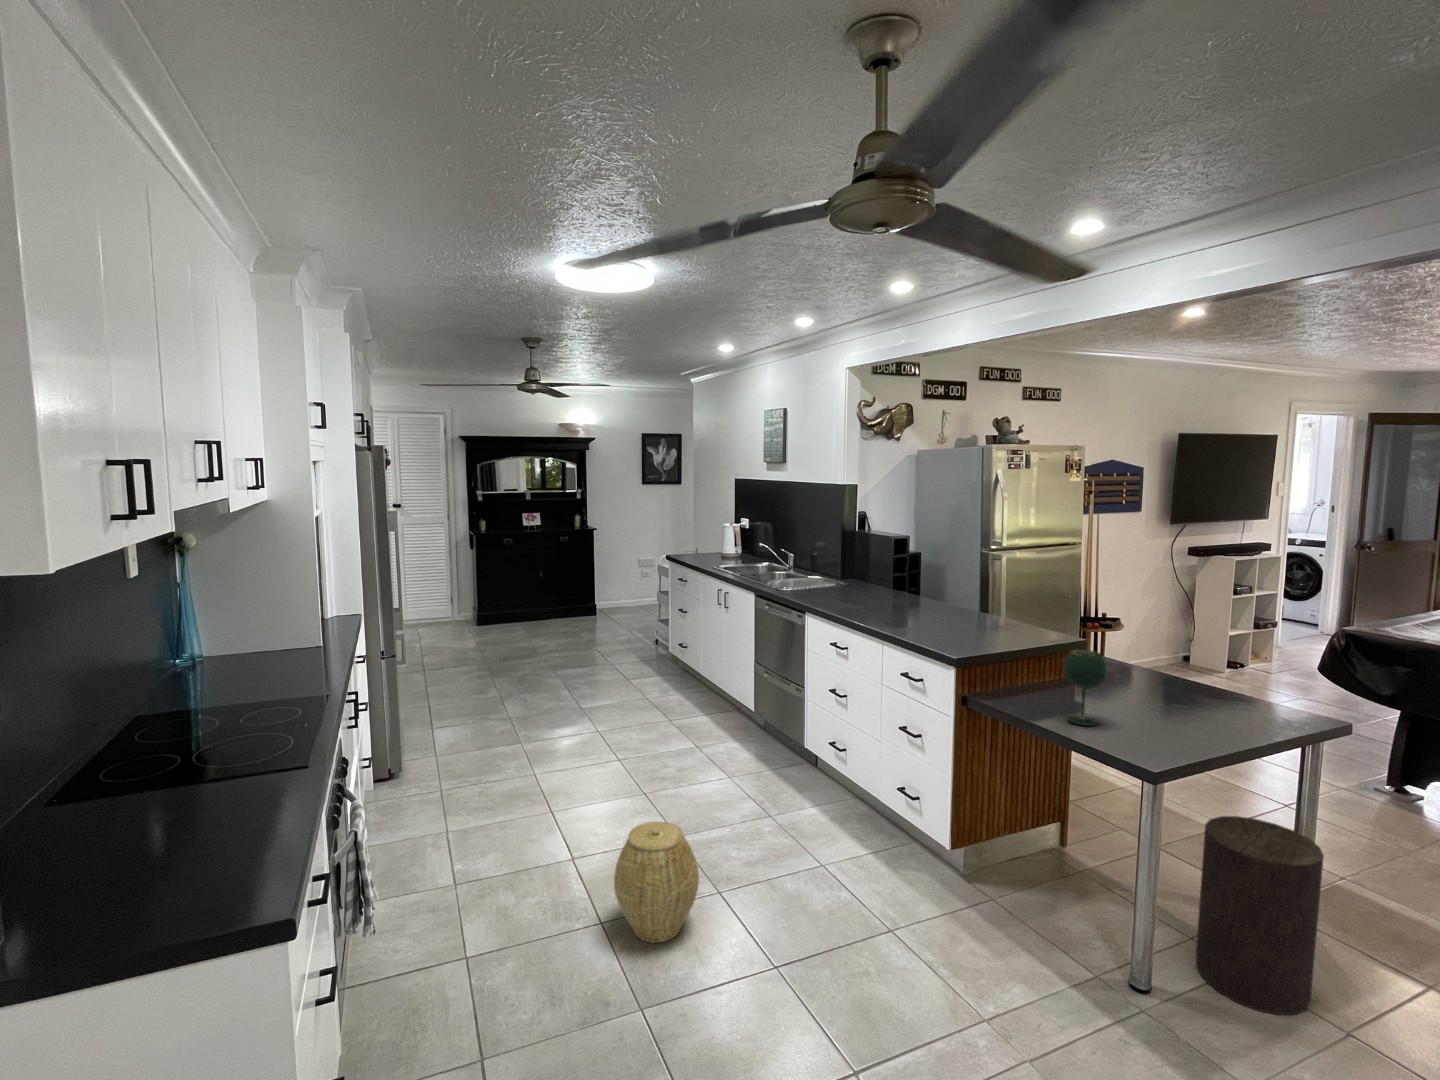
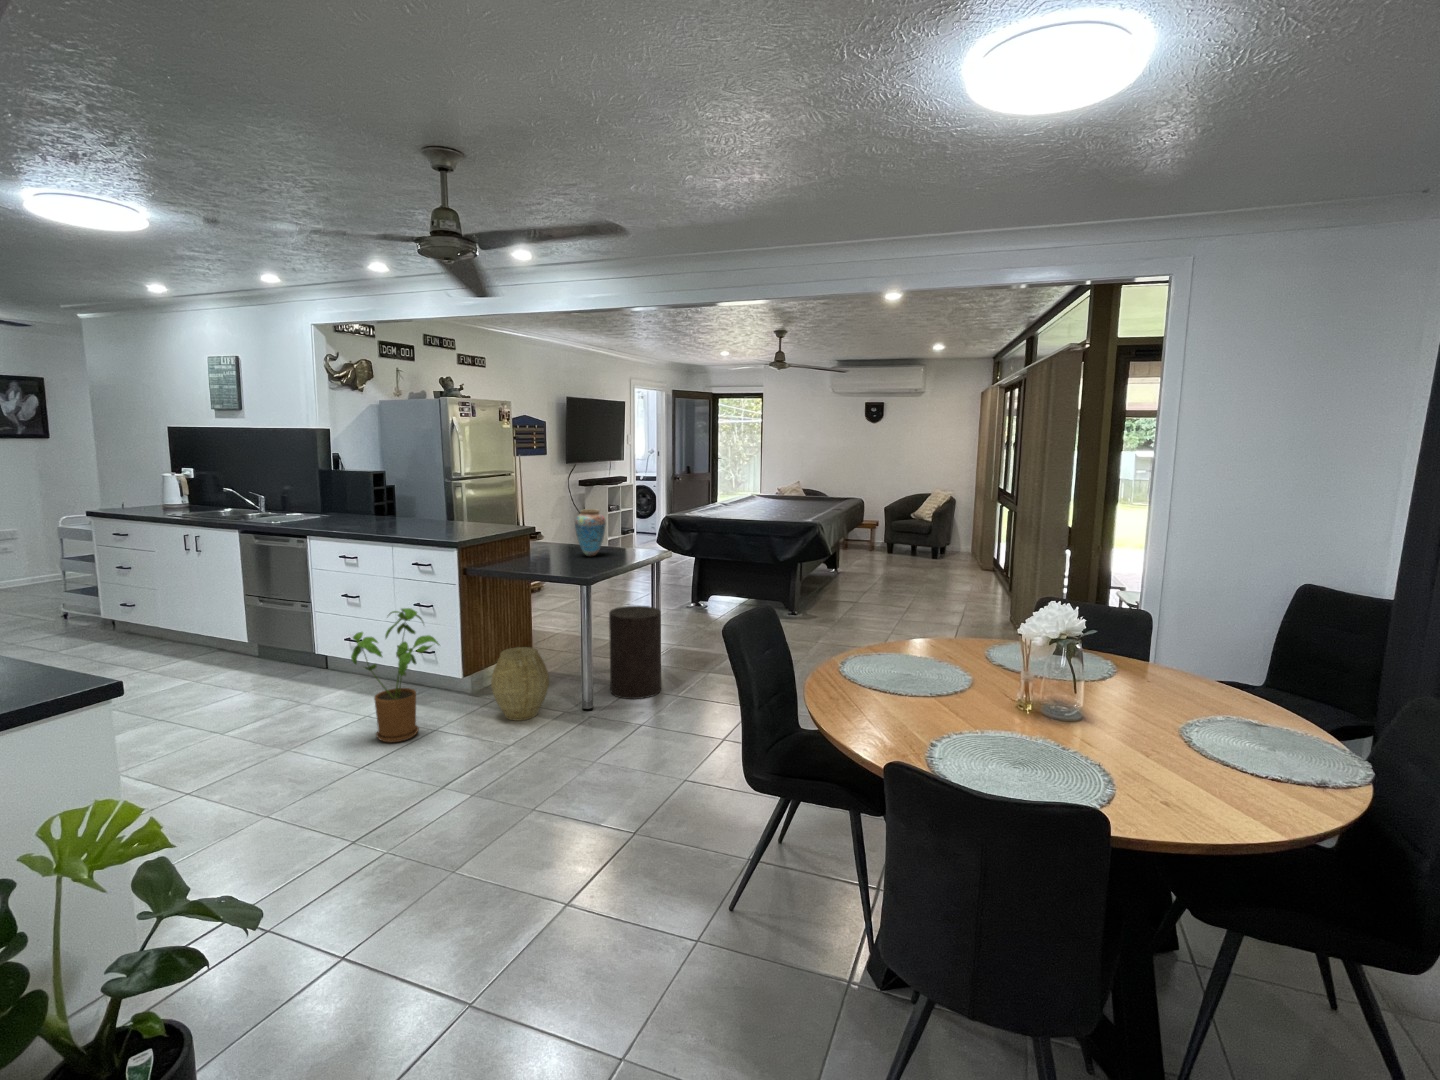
vase: none [1149,636,1212,720] -> present [575,509,606,556]
wine glass: present [1064,650,1106,726] -> none [531,521,554,565]
house plant: none [788,747,900,939] -> present [351,608,440,742]
woven basket: present [614,822,699,943] -> present [491,647,549,721]

